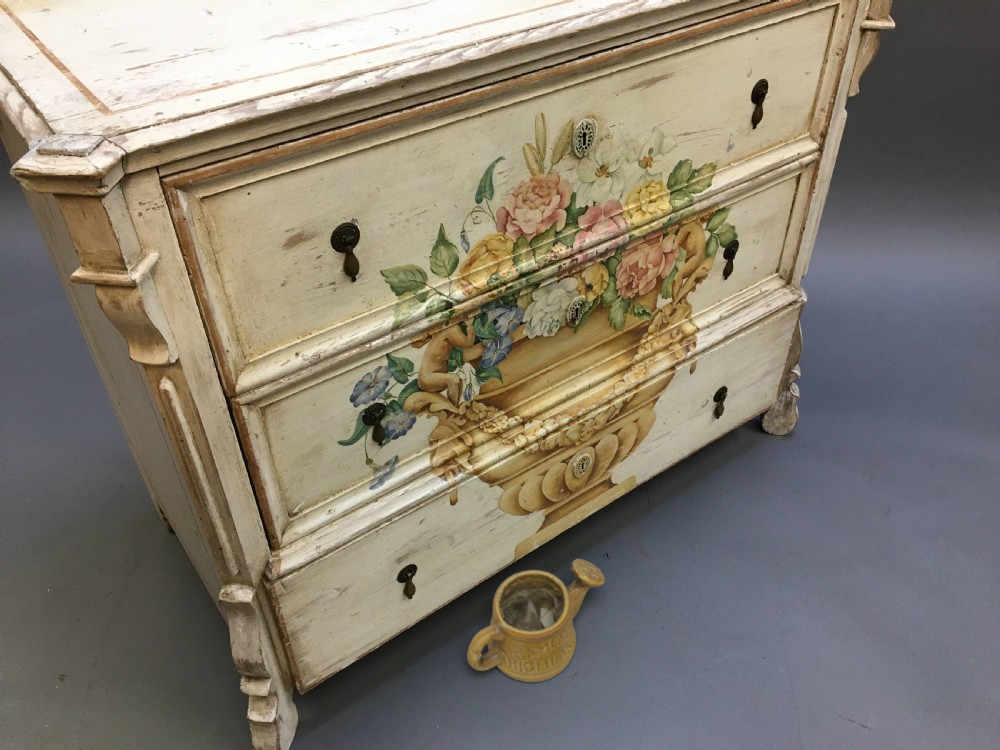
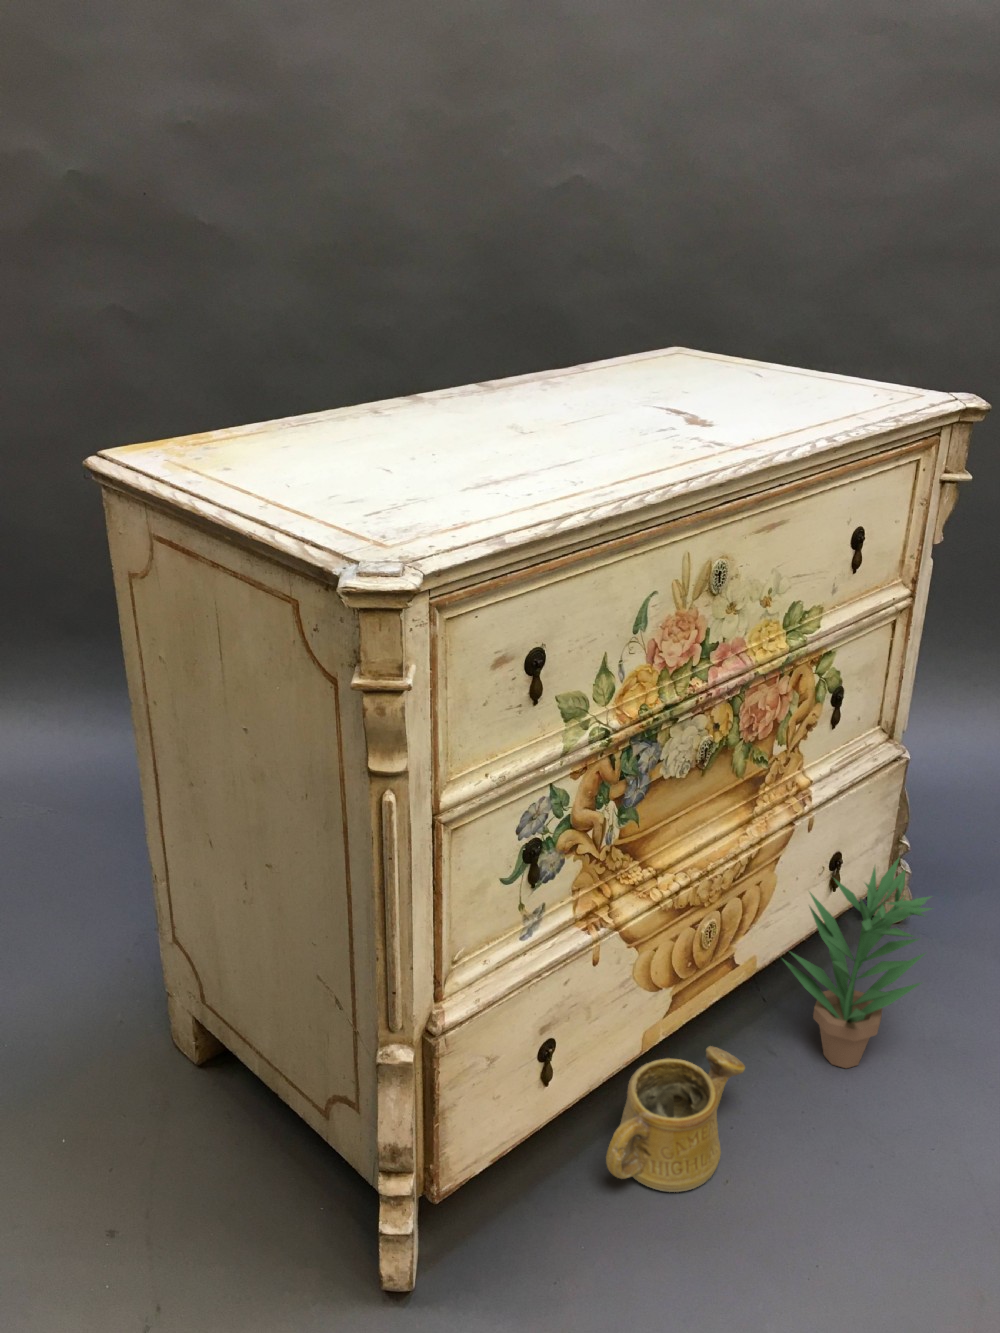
potted plant: none [653,409,796,574] -> present [783,858,932,1068]

